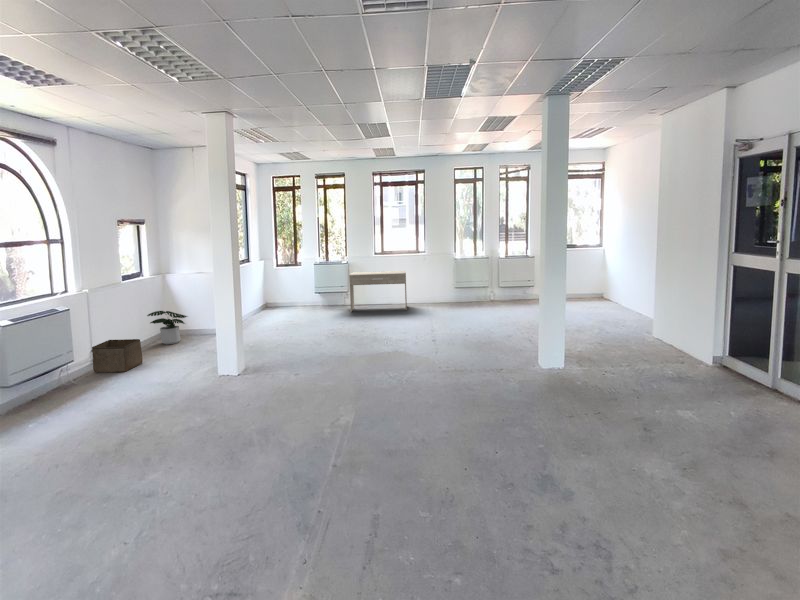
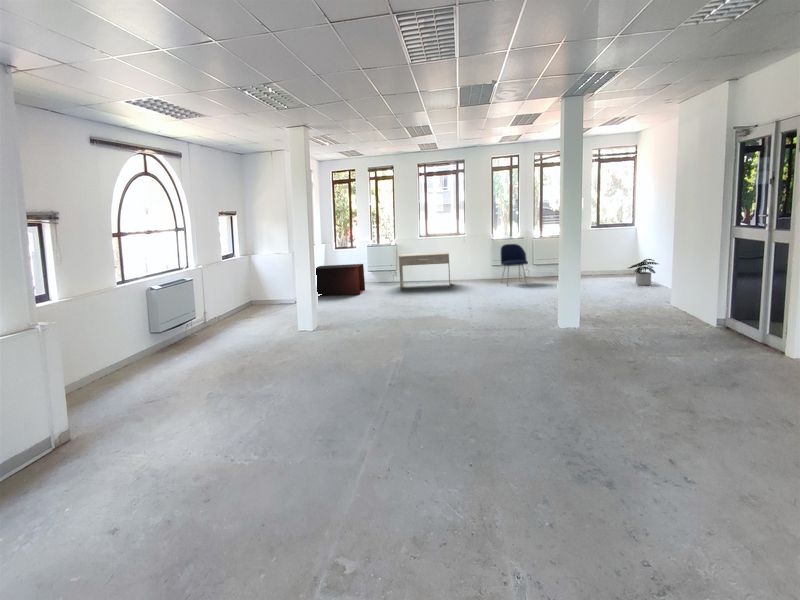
chair: none [462,264,493,310] -> present [501,244,528,285]
storage cabinet: none [248,282,310,319] -> present [316,264,365,296]
potted plant: present [147,311,187,344] -> present [629,259,658,286]
storage bin: present [92,339,143,373] -> none [197,311,234,337]

